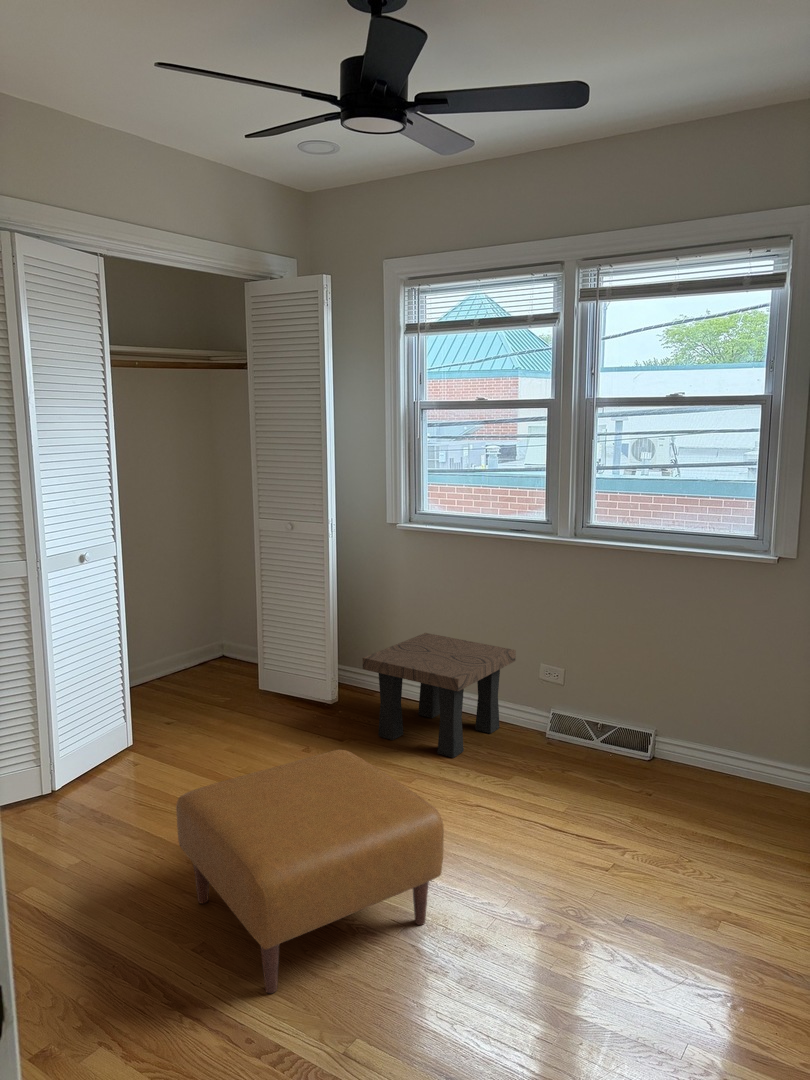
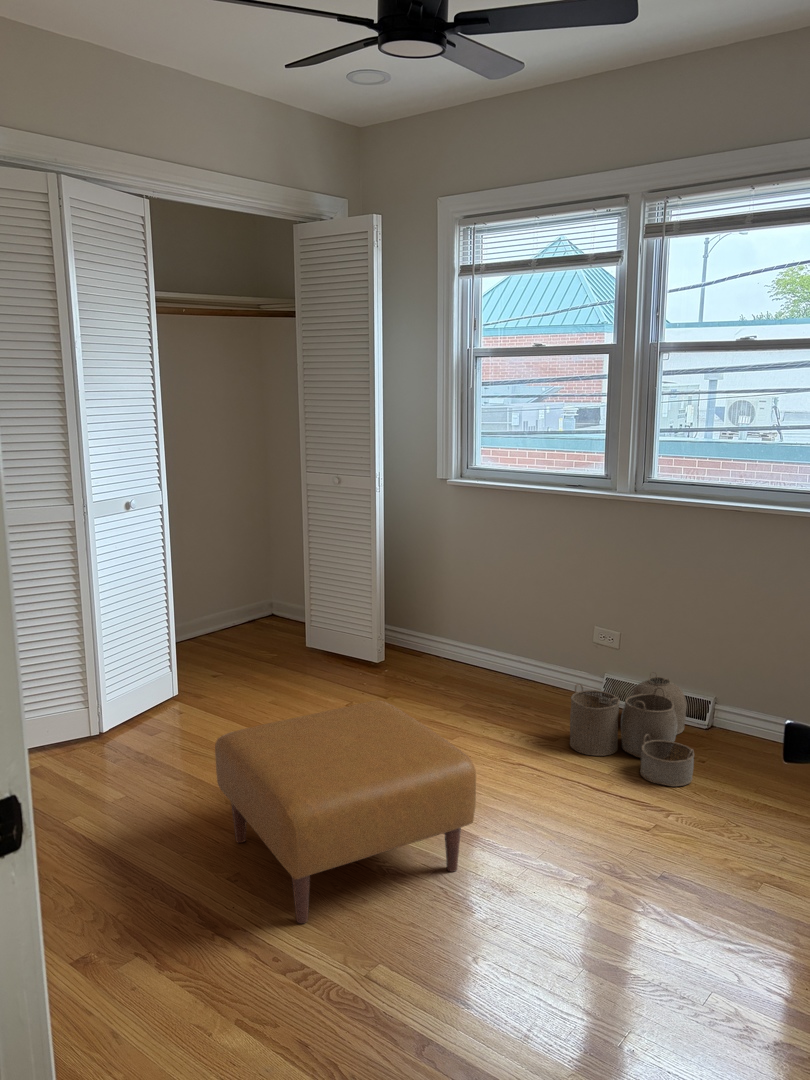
side table: present [362,633,516,758] -> none [409,592,571,720]
woven basket: none [522,708,643,822] -> present [570,672,694,787]

